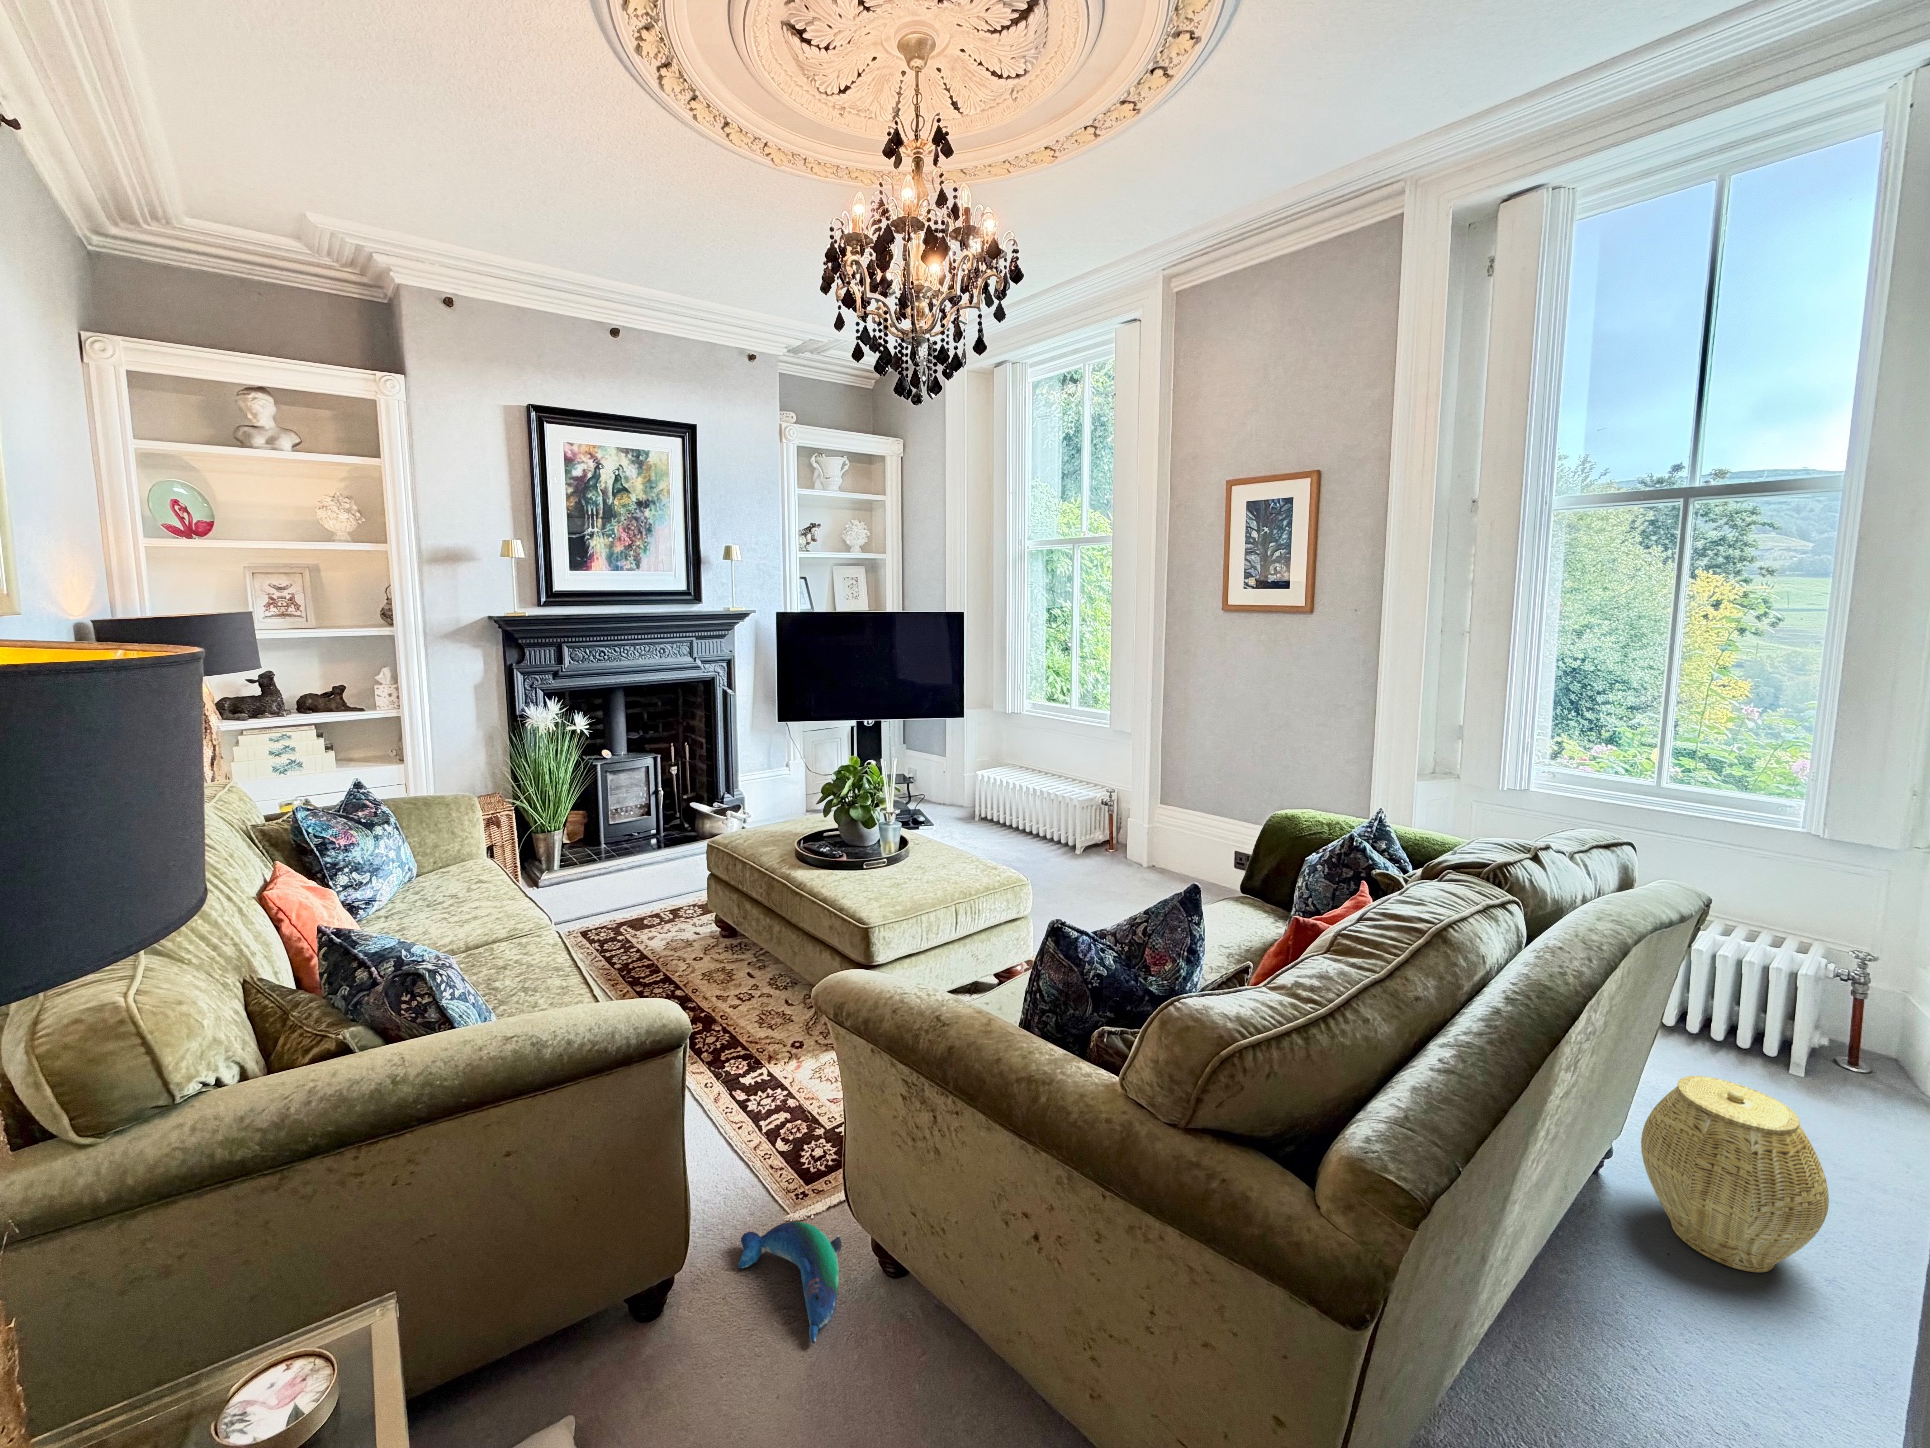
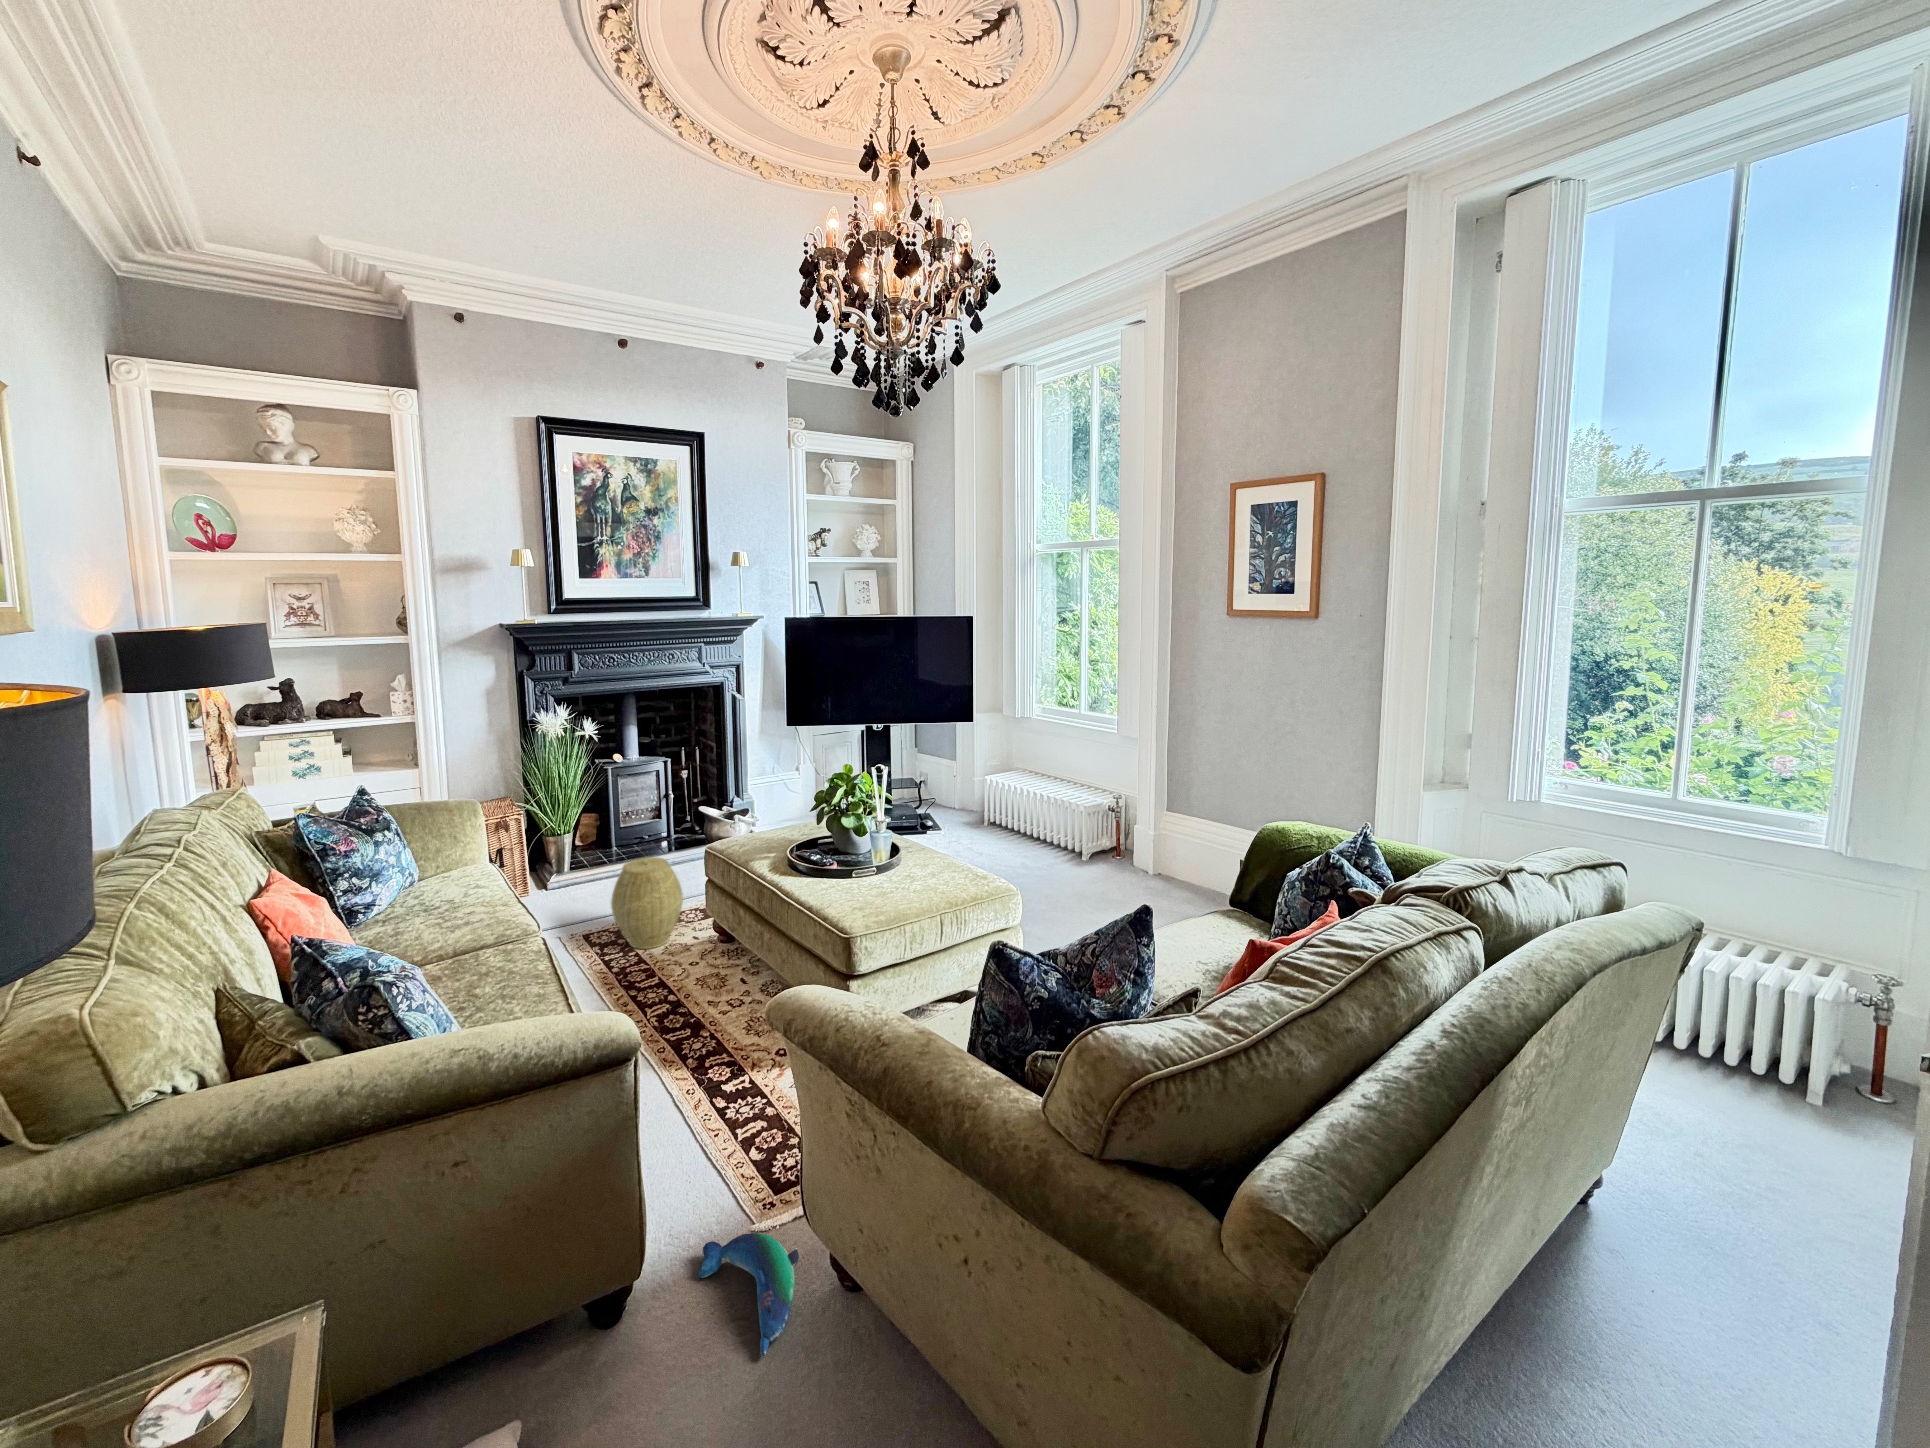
woven basket: present [1641,1076,1829,1272] -> present [611,857,683,949]

